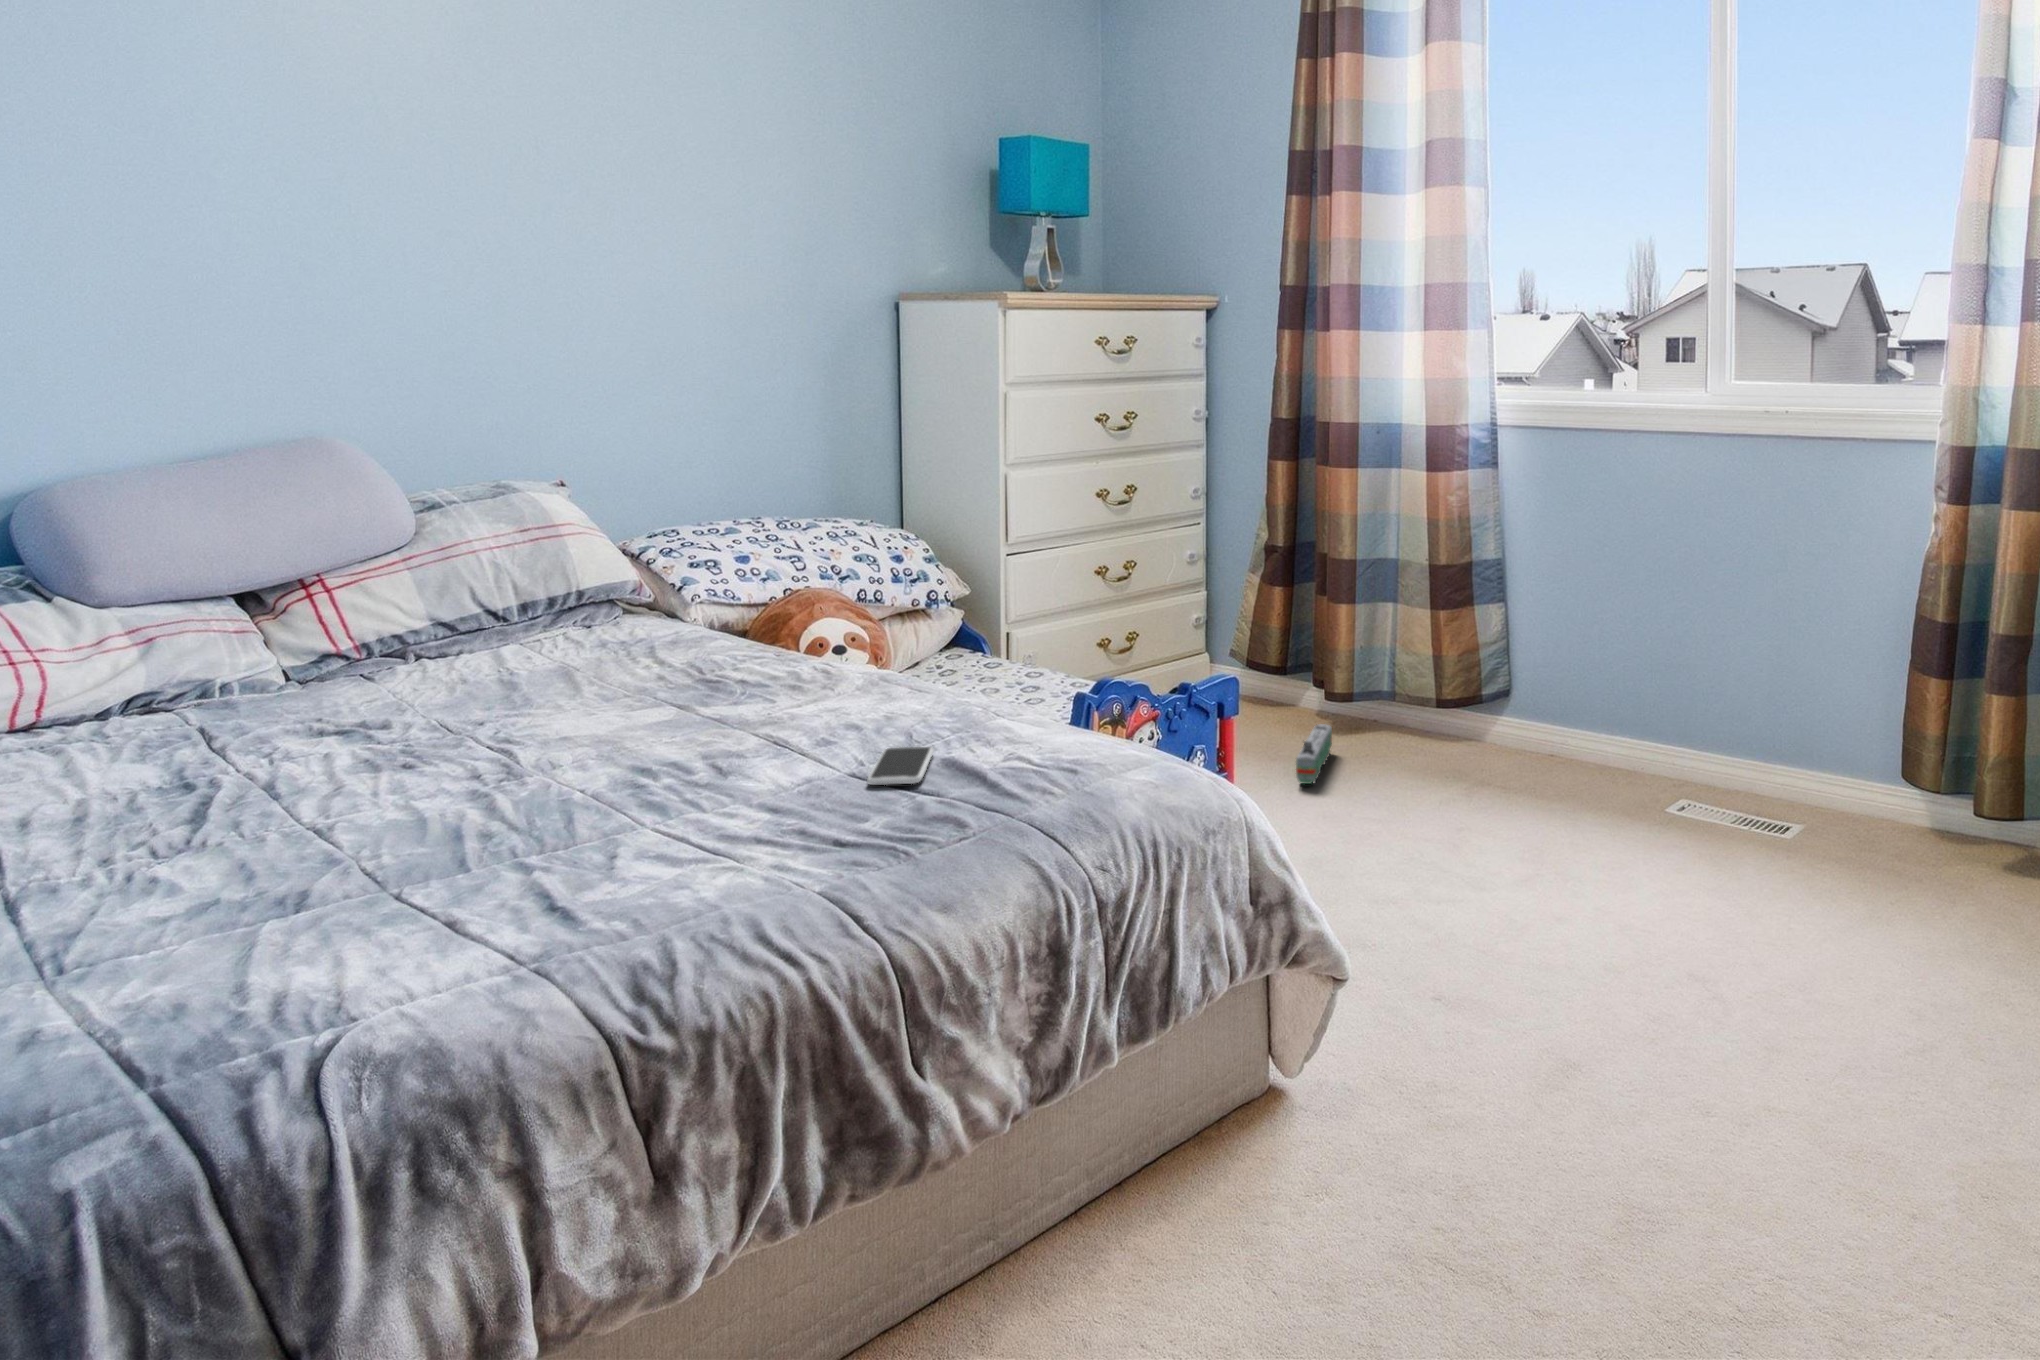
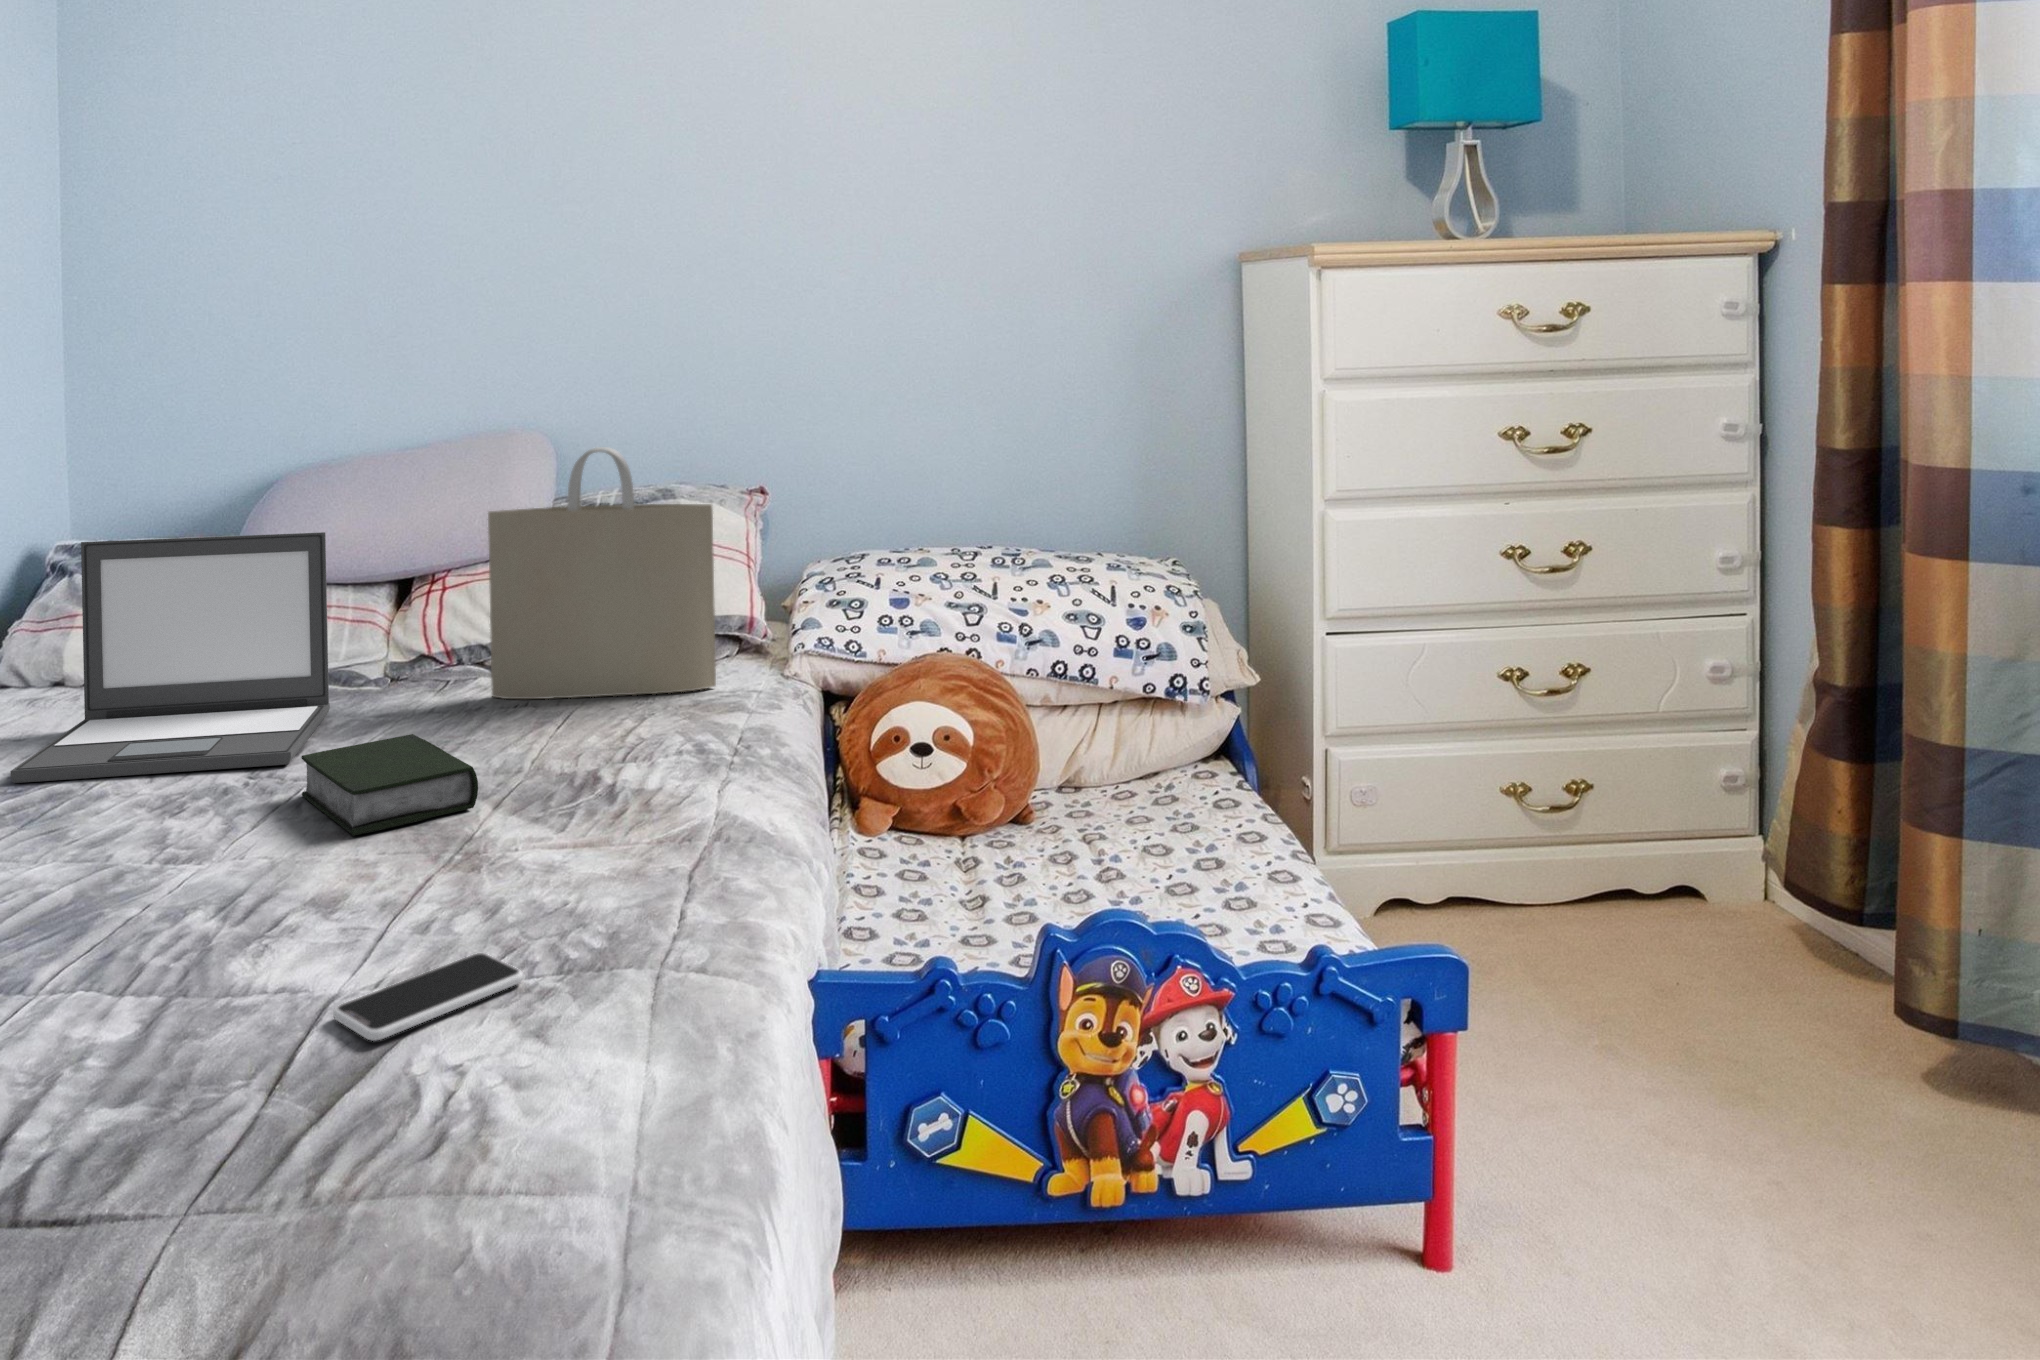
tote bag: none [463,441,654,671] -> present [488,447,716,699]
laptop: none [61,531,421,794] -> present [11,532,330,783]
book: none [497,680,673,741] -> present [301,734,478,836]
toy train: present [1296,724,1332,784] -> none [1723,1061,1878,1192]

